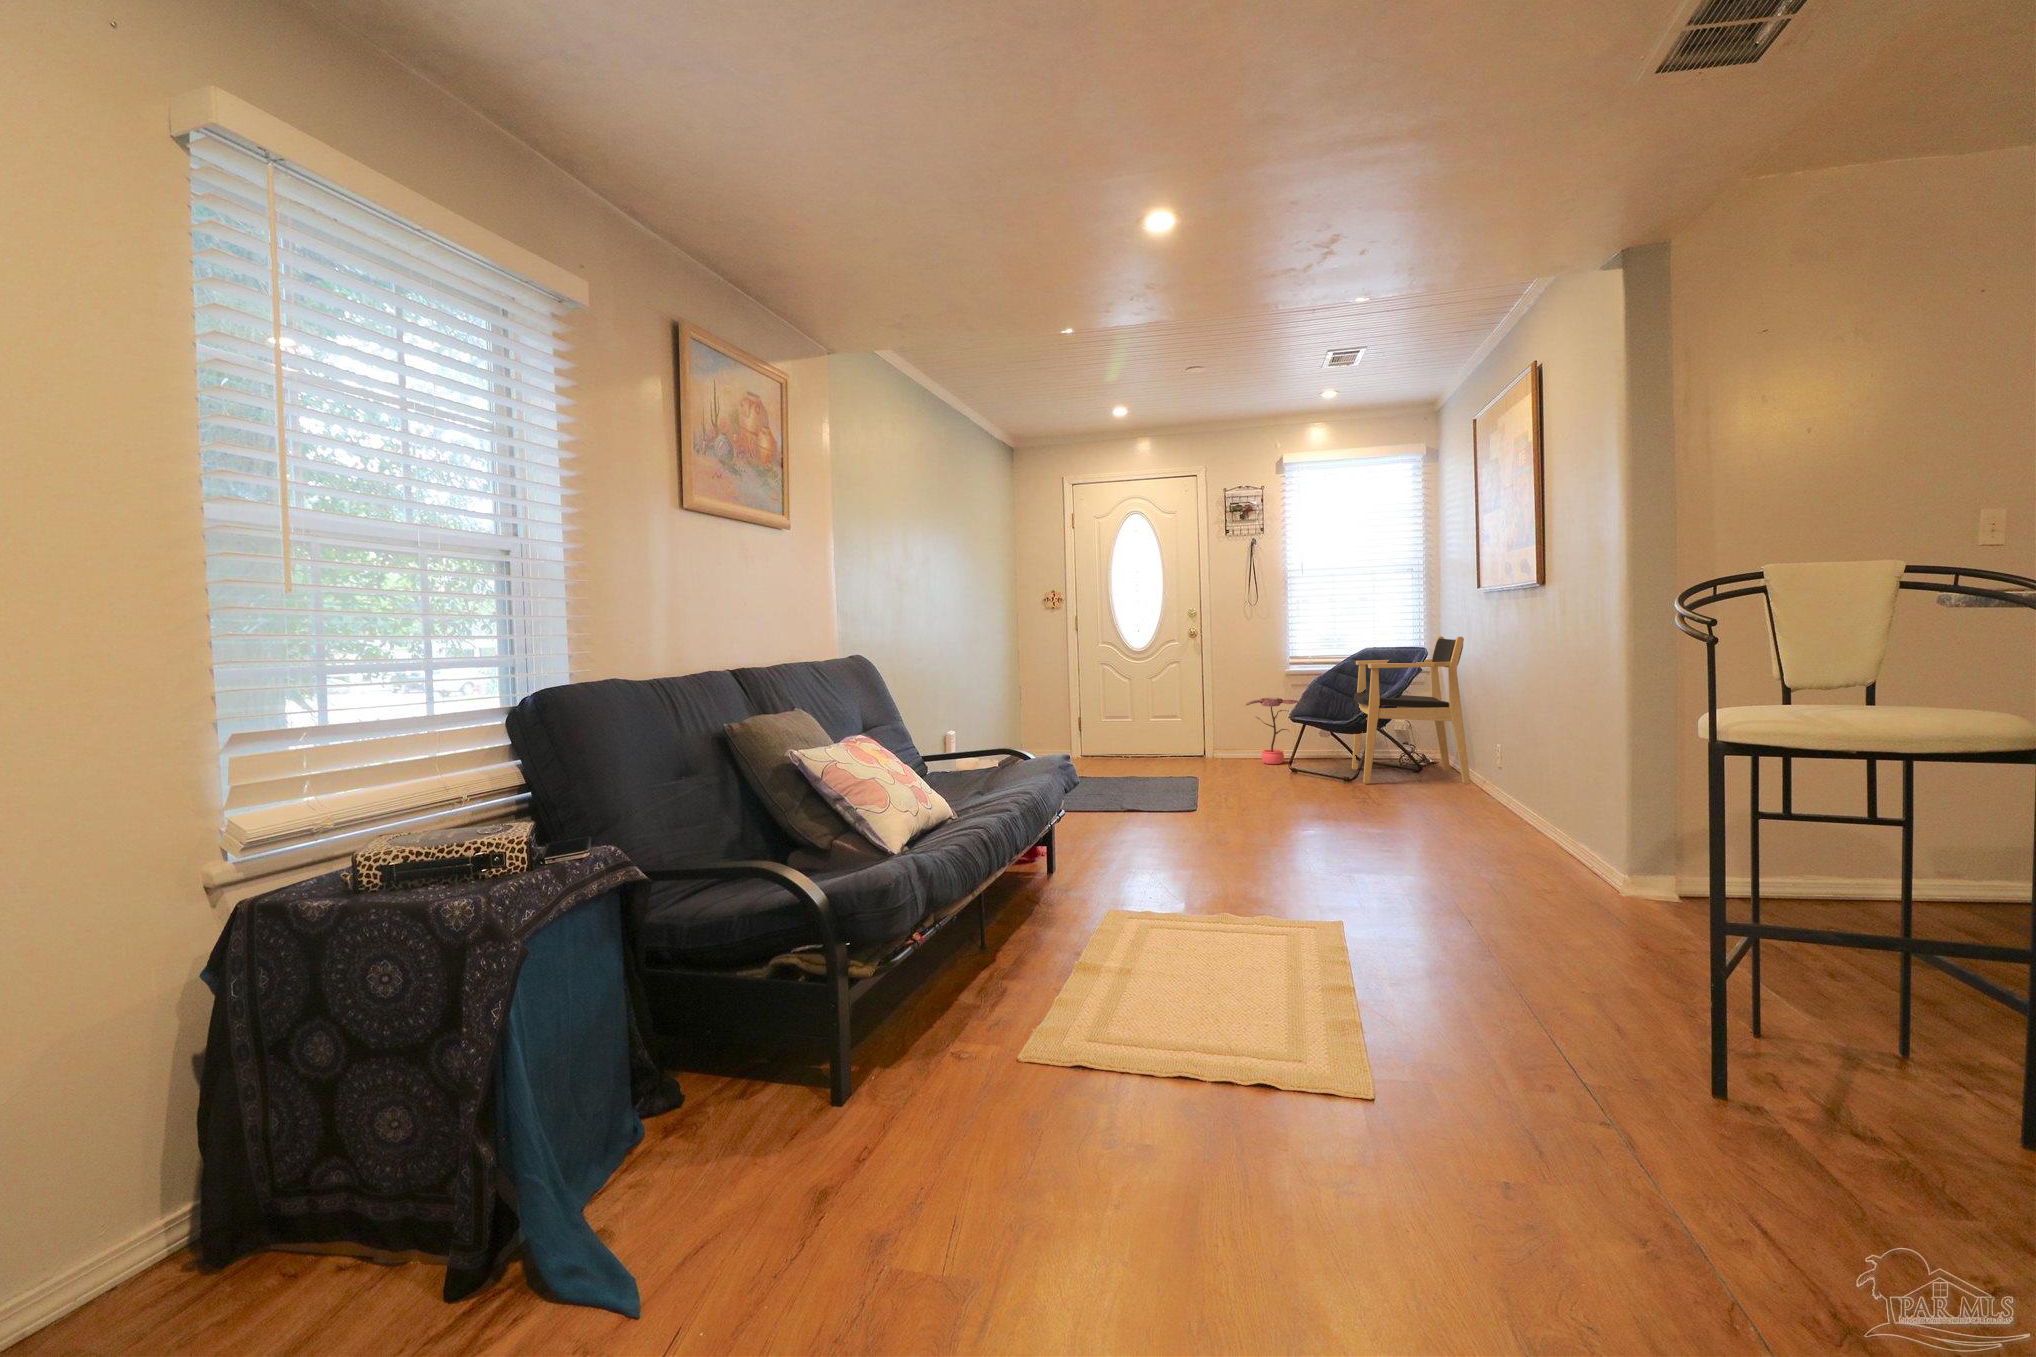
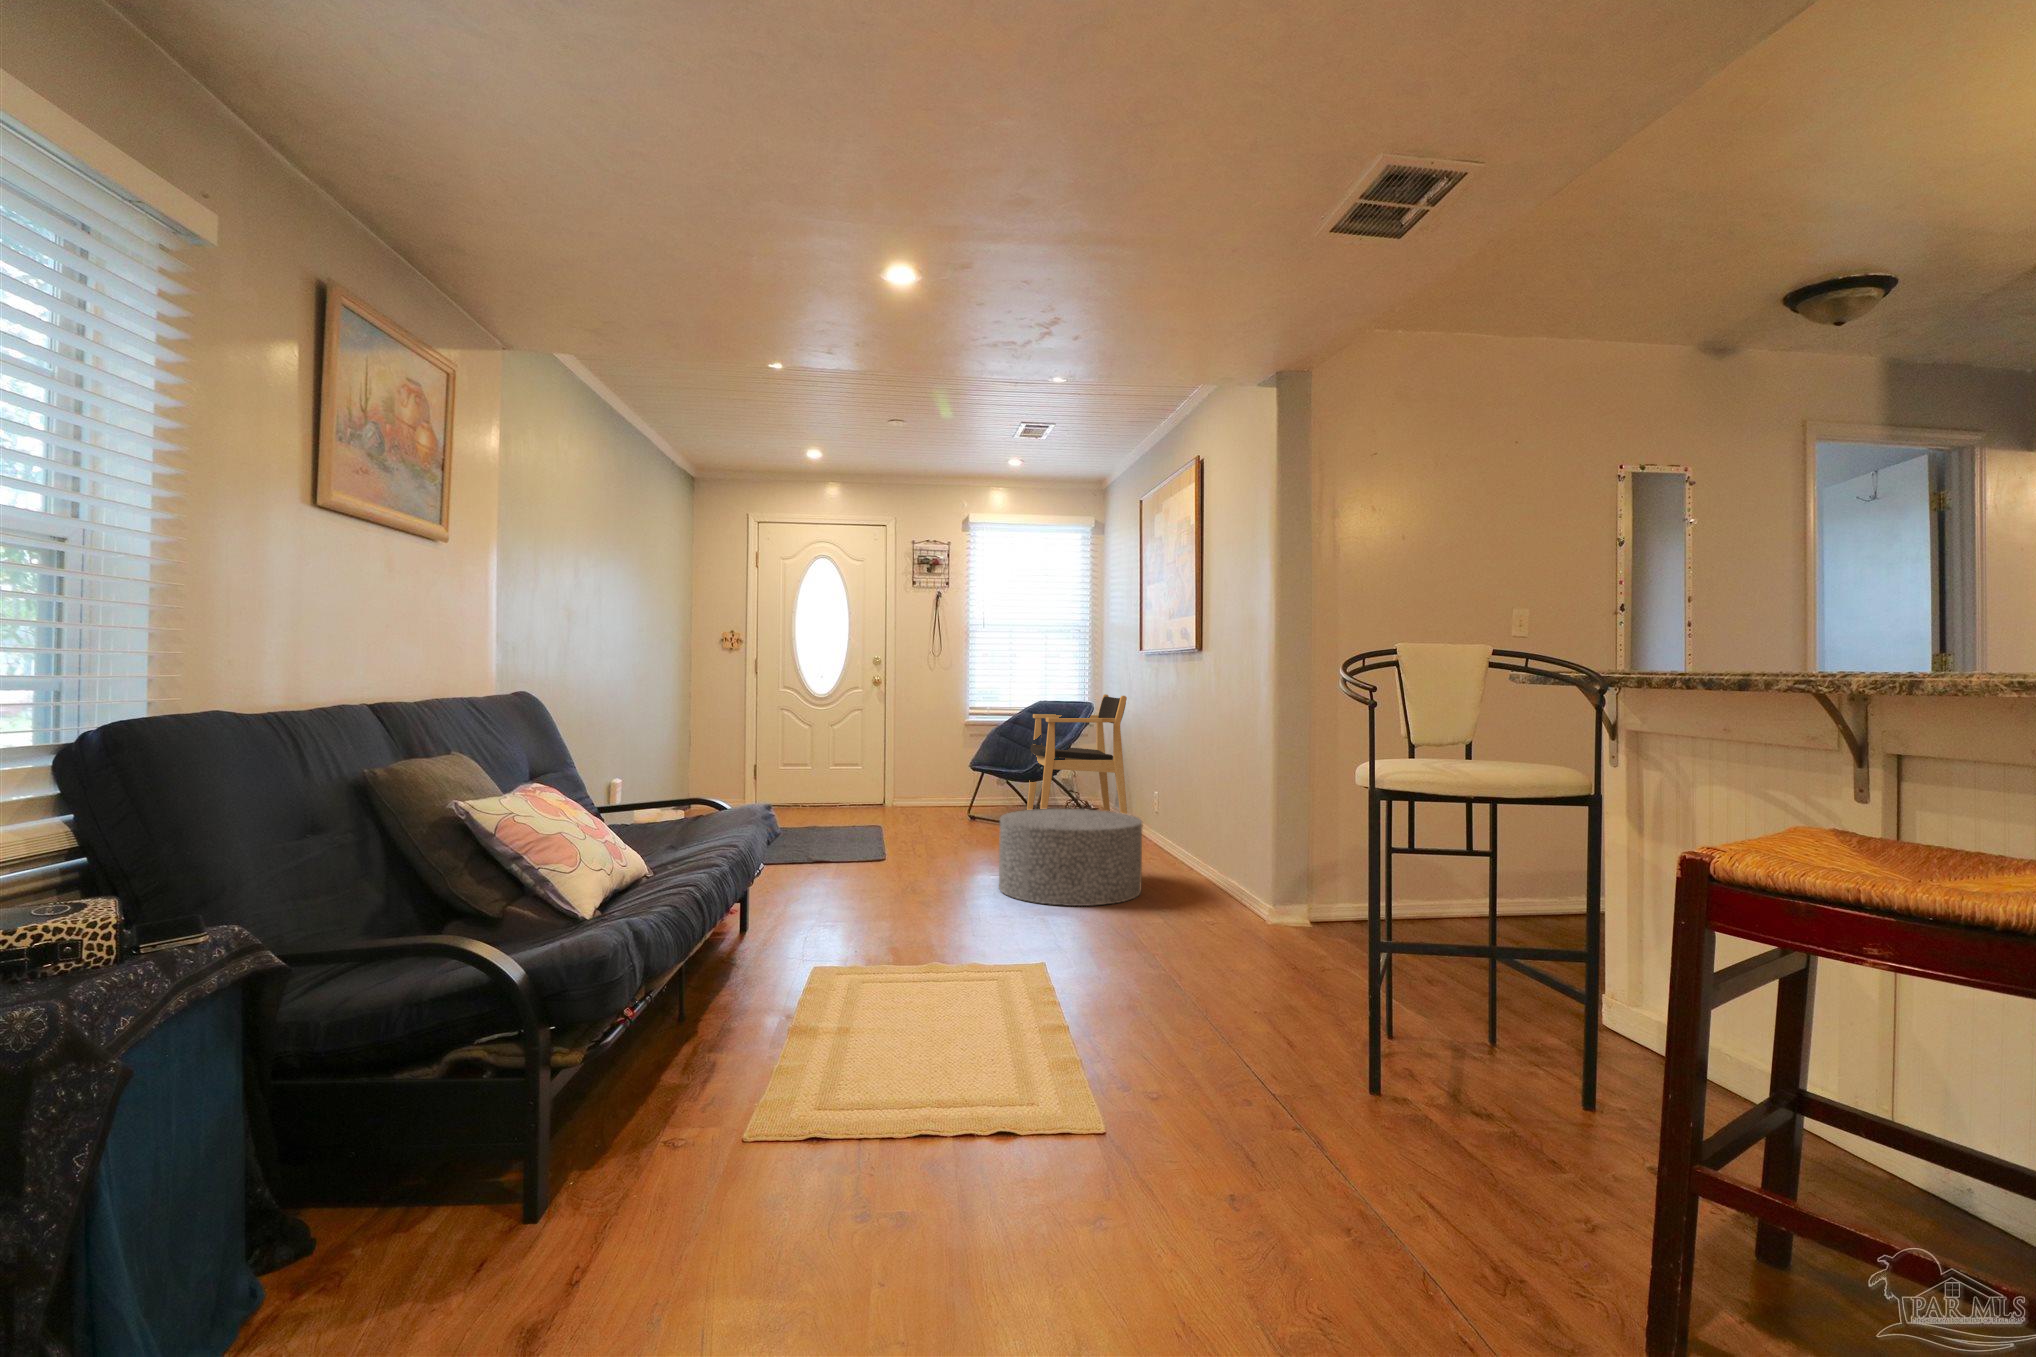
potted plant: present [1246,698,1298,764] -> none [929,748,979,814]
ottoman: none [1310,760,1477,864] -> present [999,809,1142,906]

